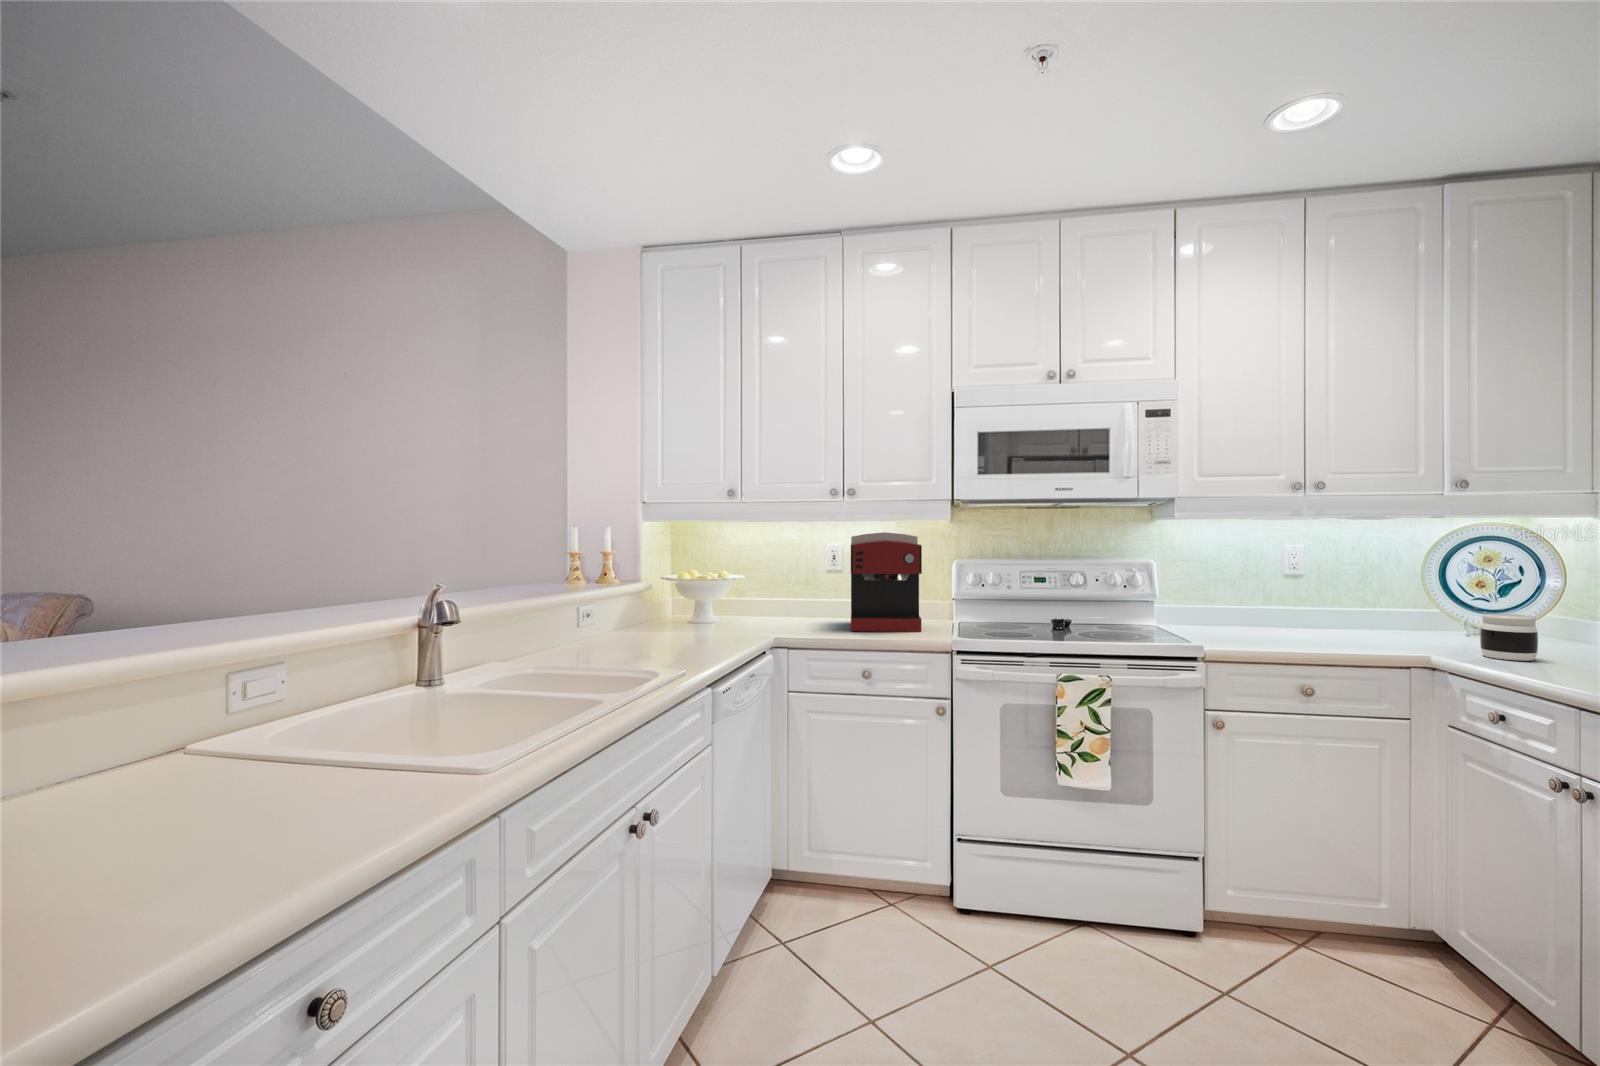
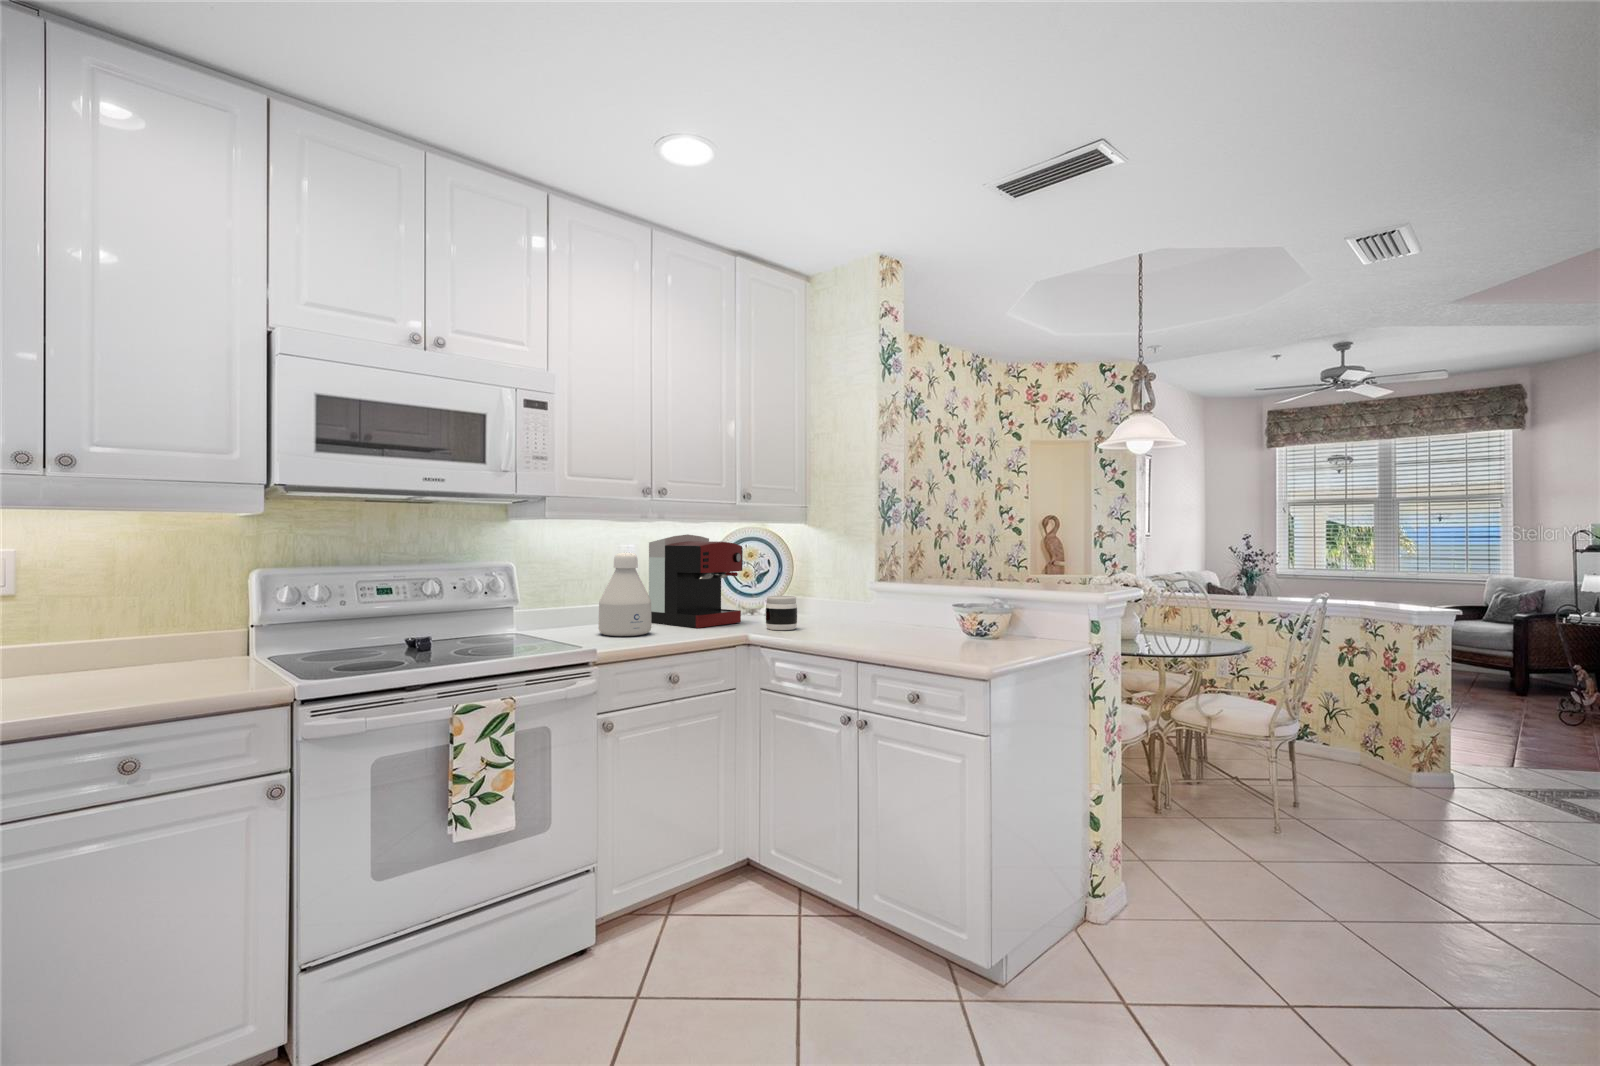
coffee maker: present [851,532,922,632] -> present [649,534,743,628]
bottle: none [1237,554,1300,641] -> present [599,553,652,636]

